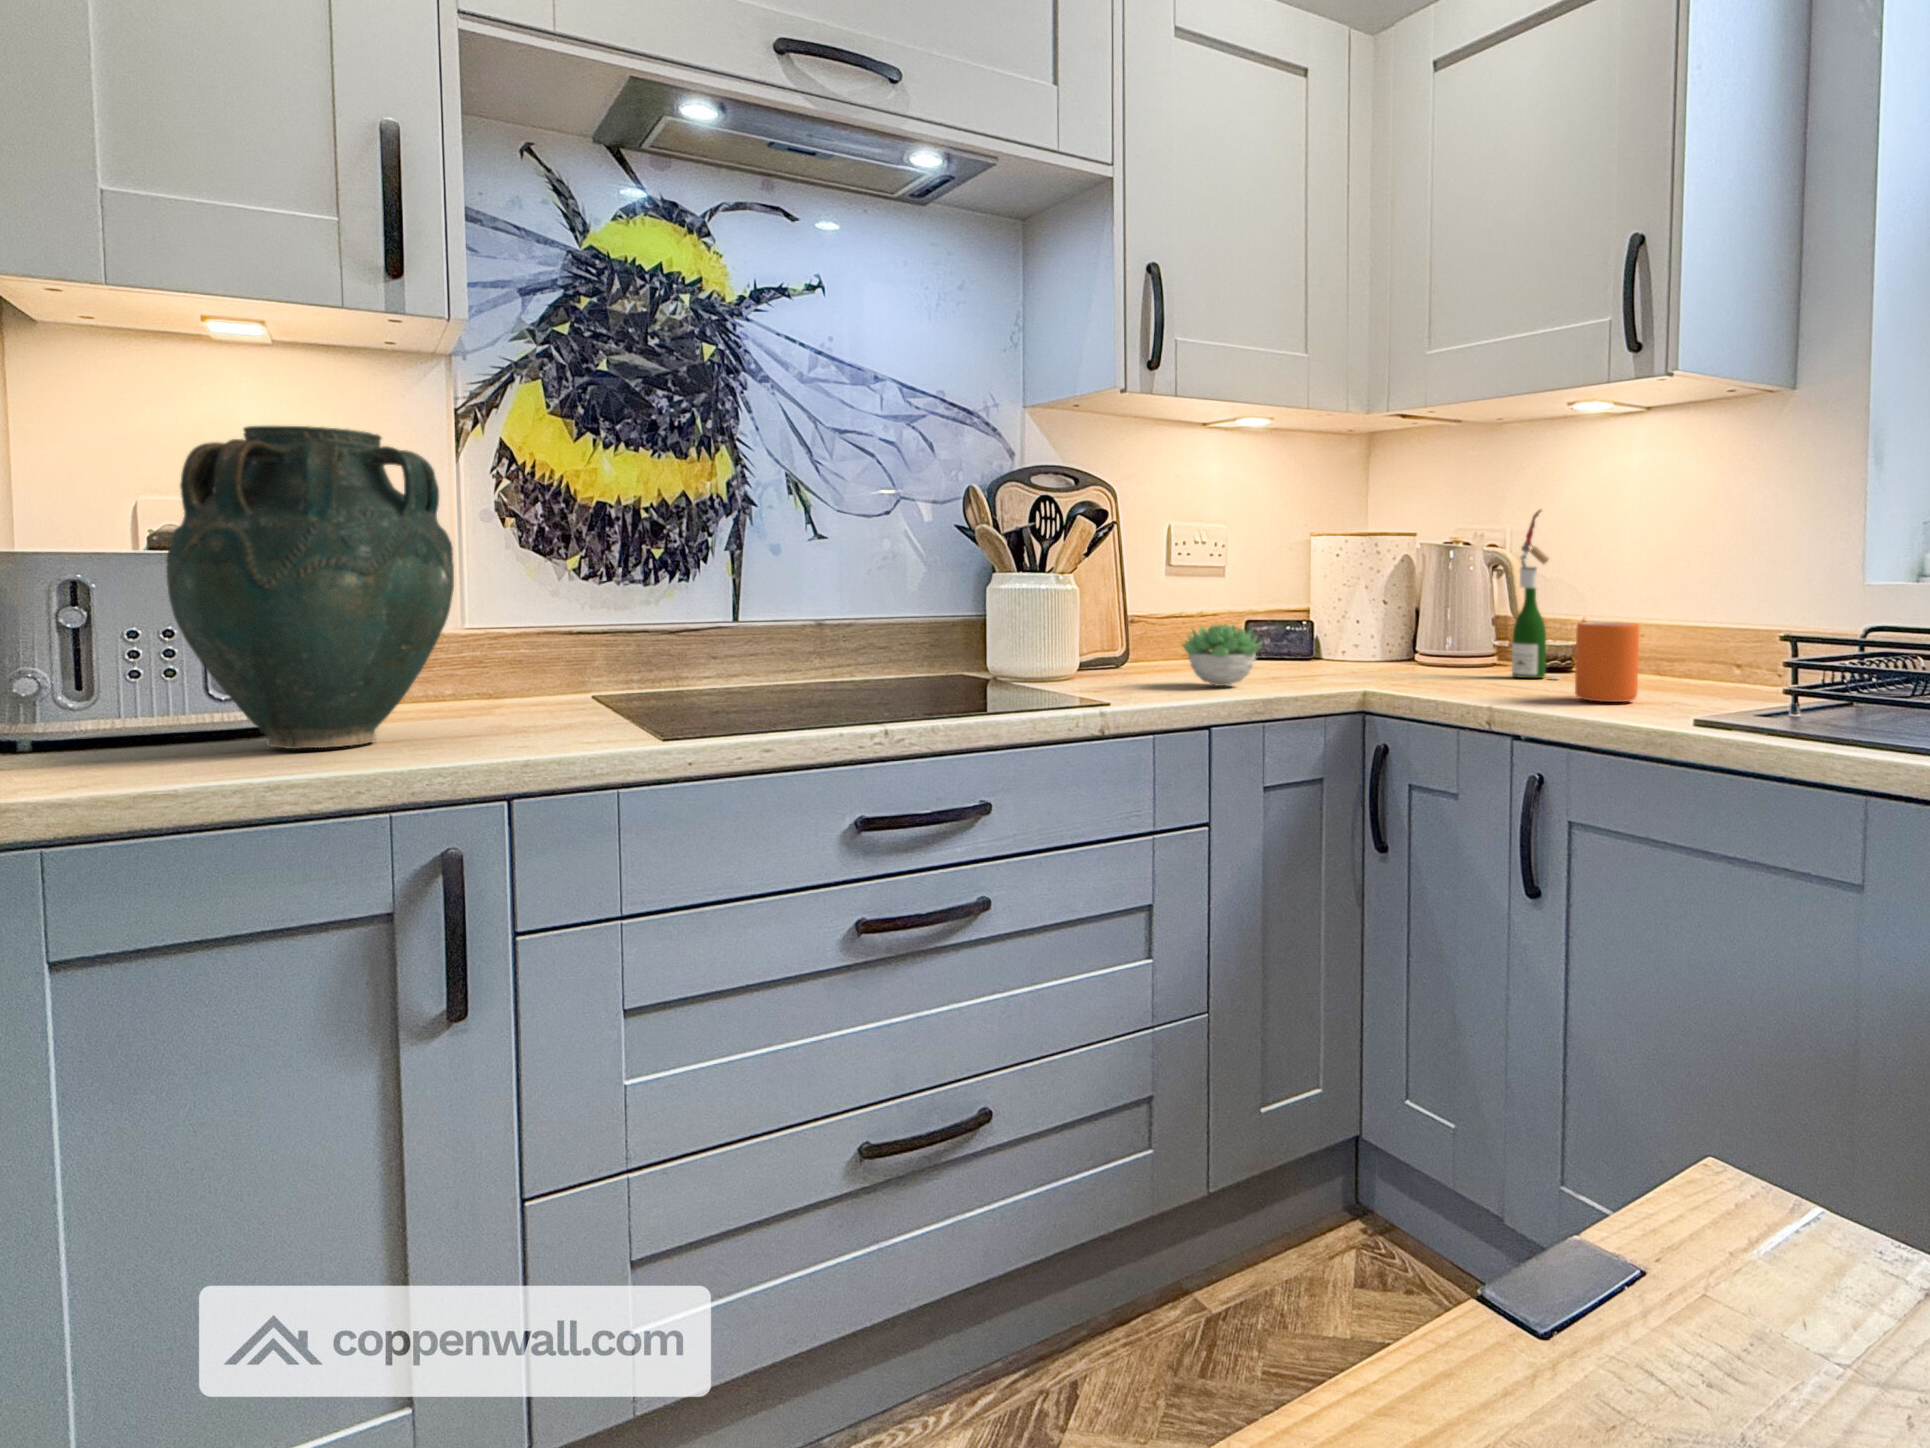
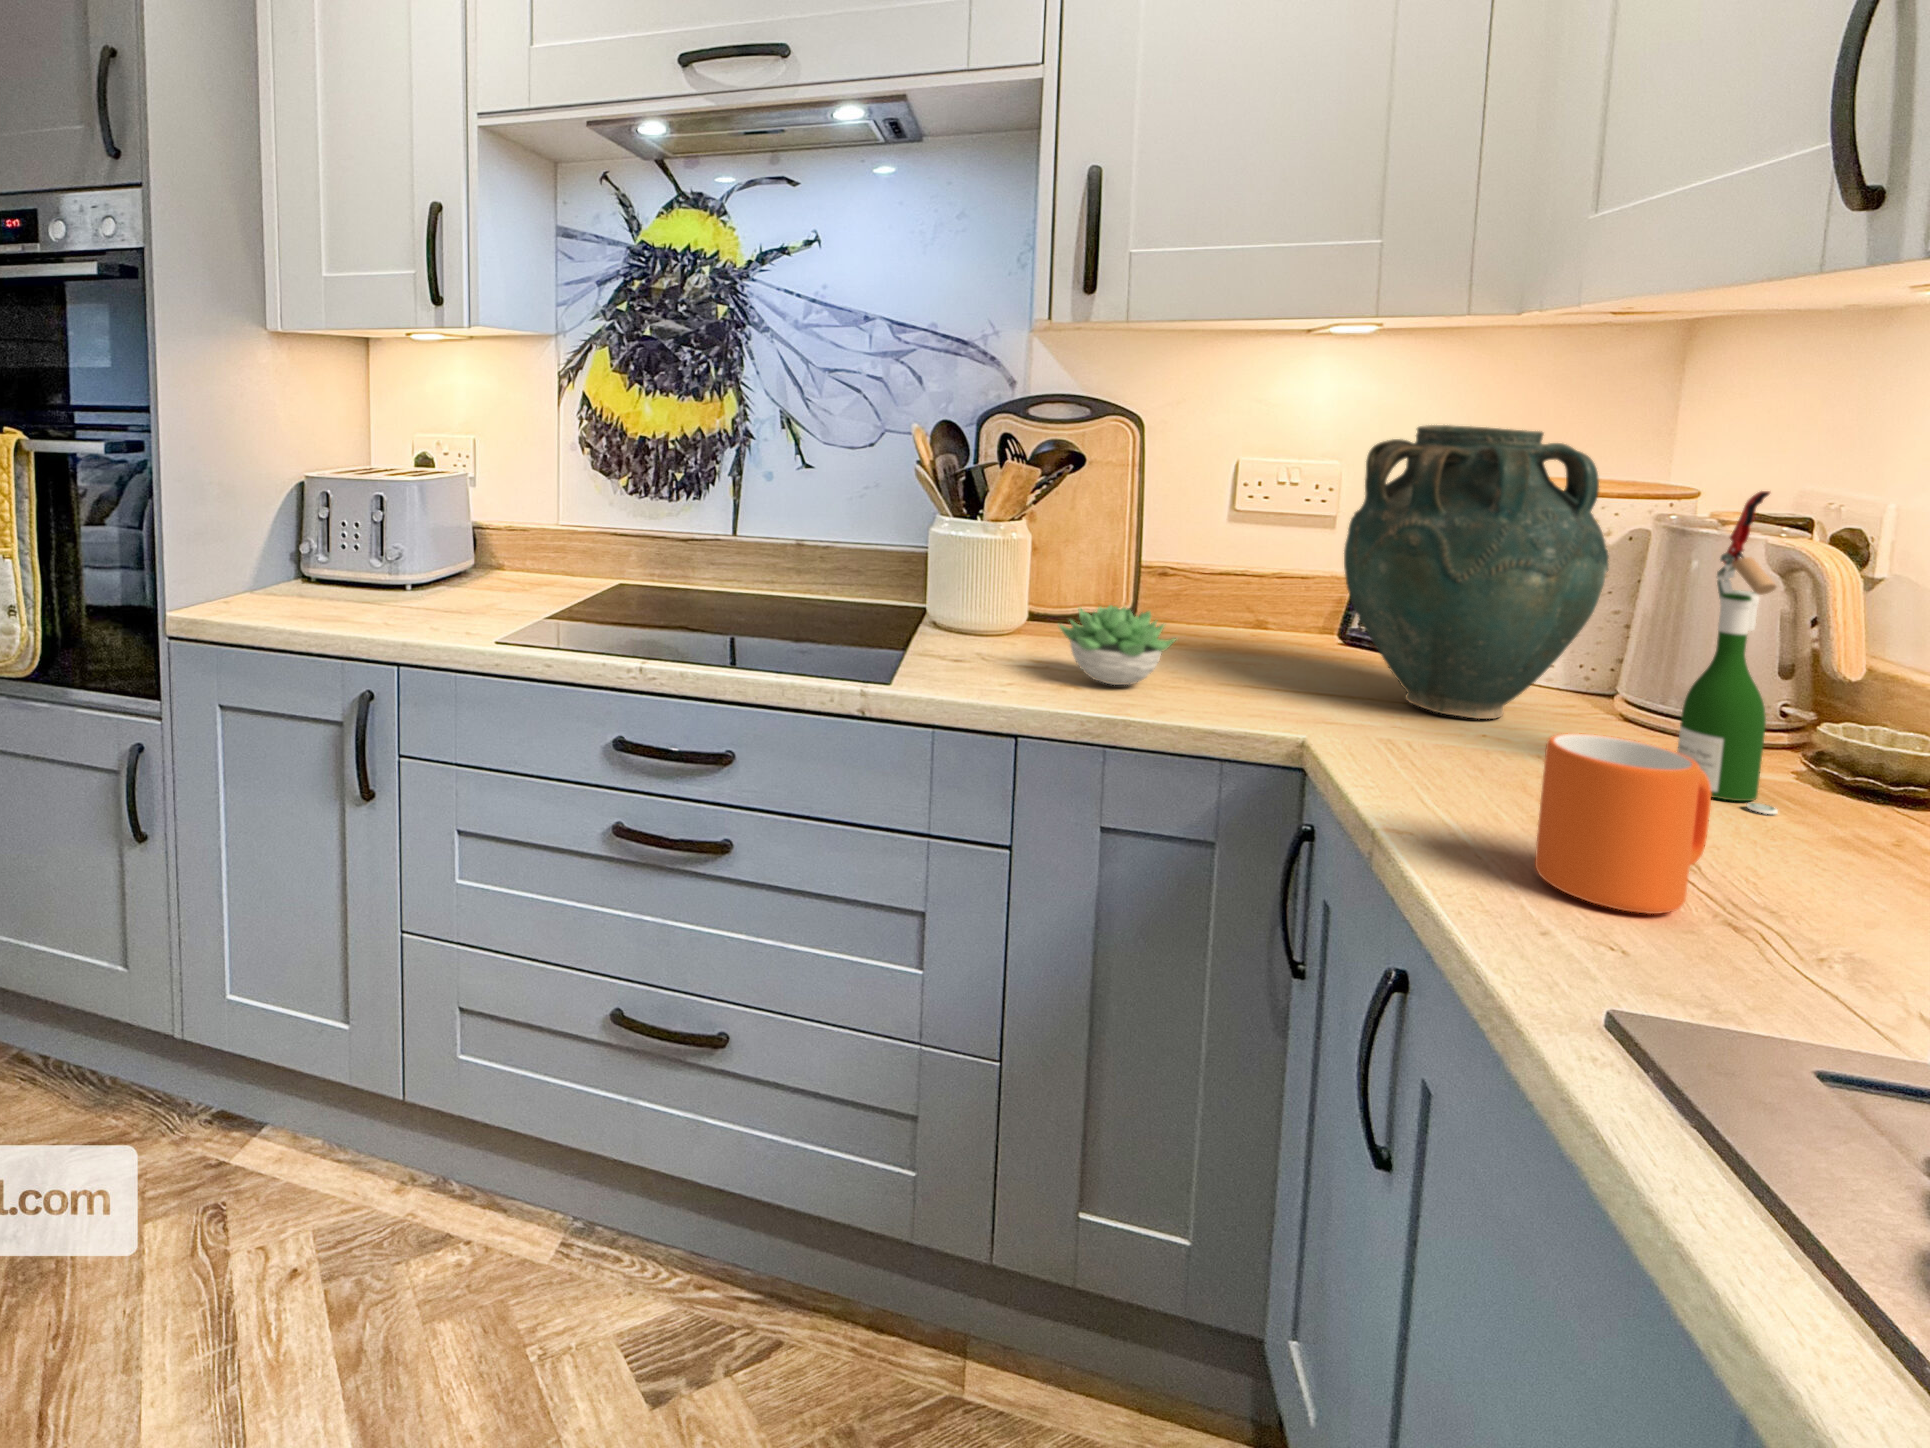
vase: present [166,426,454,749] -> present [1344,425,1609,719]

